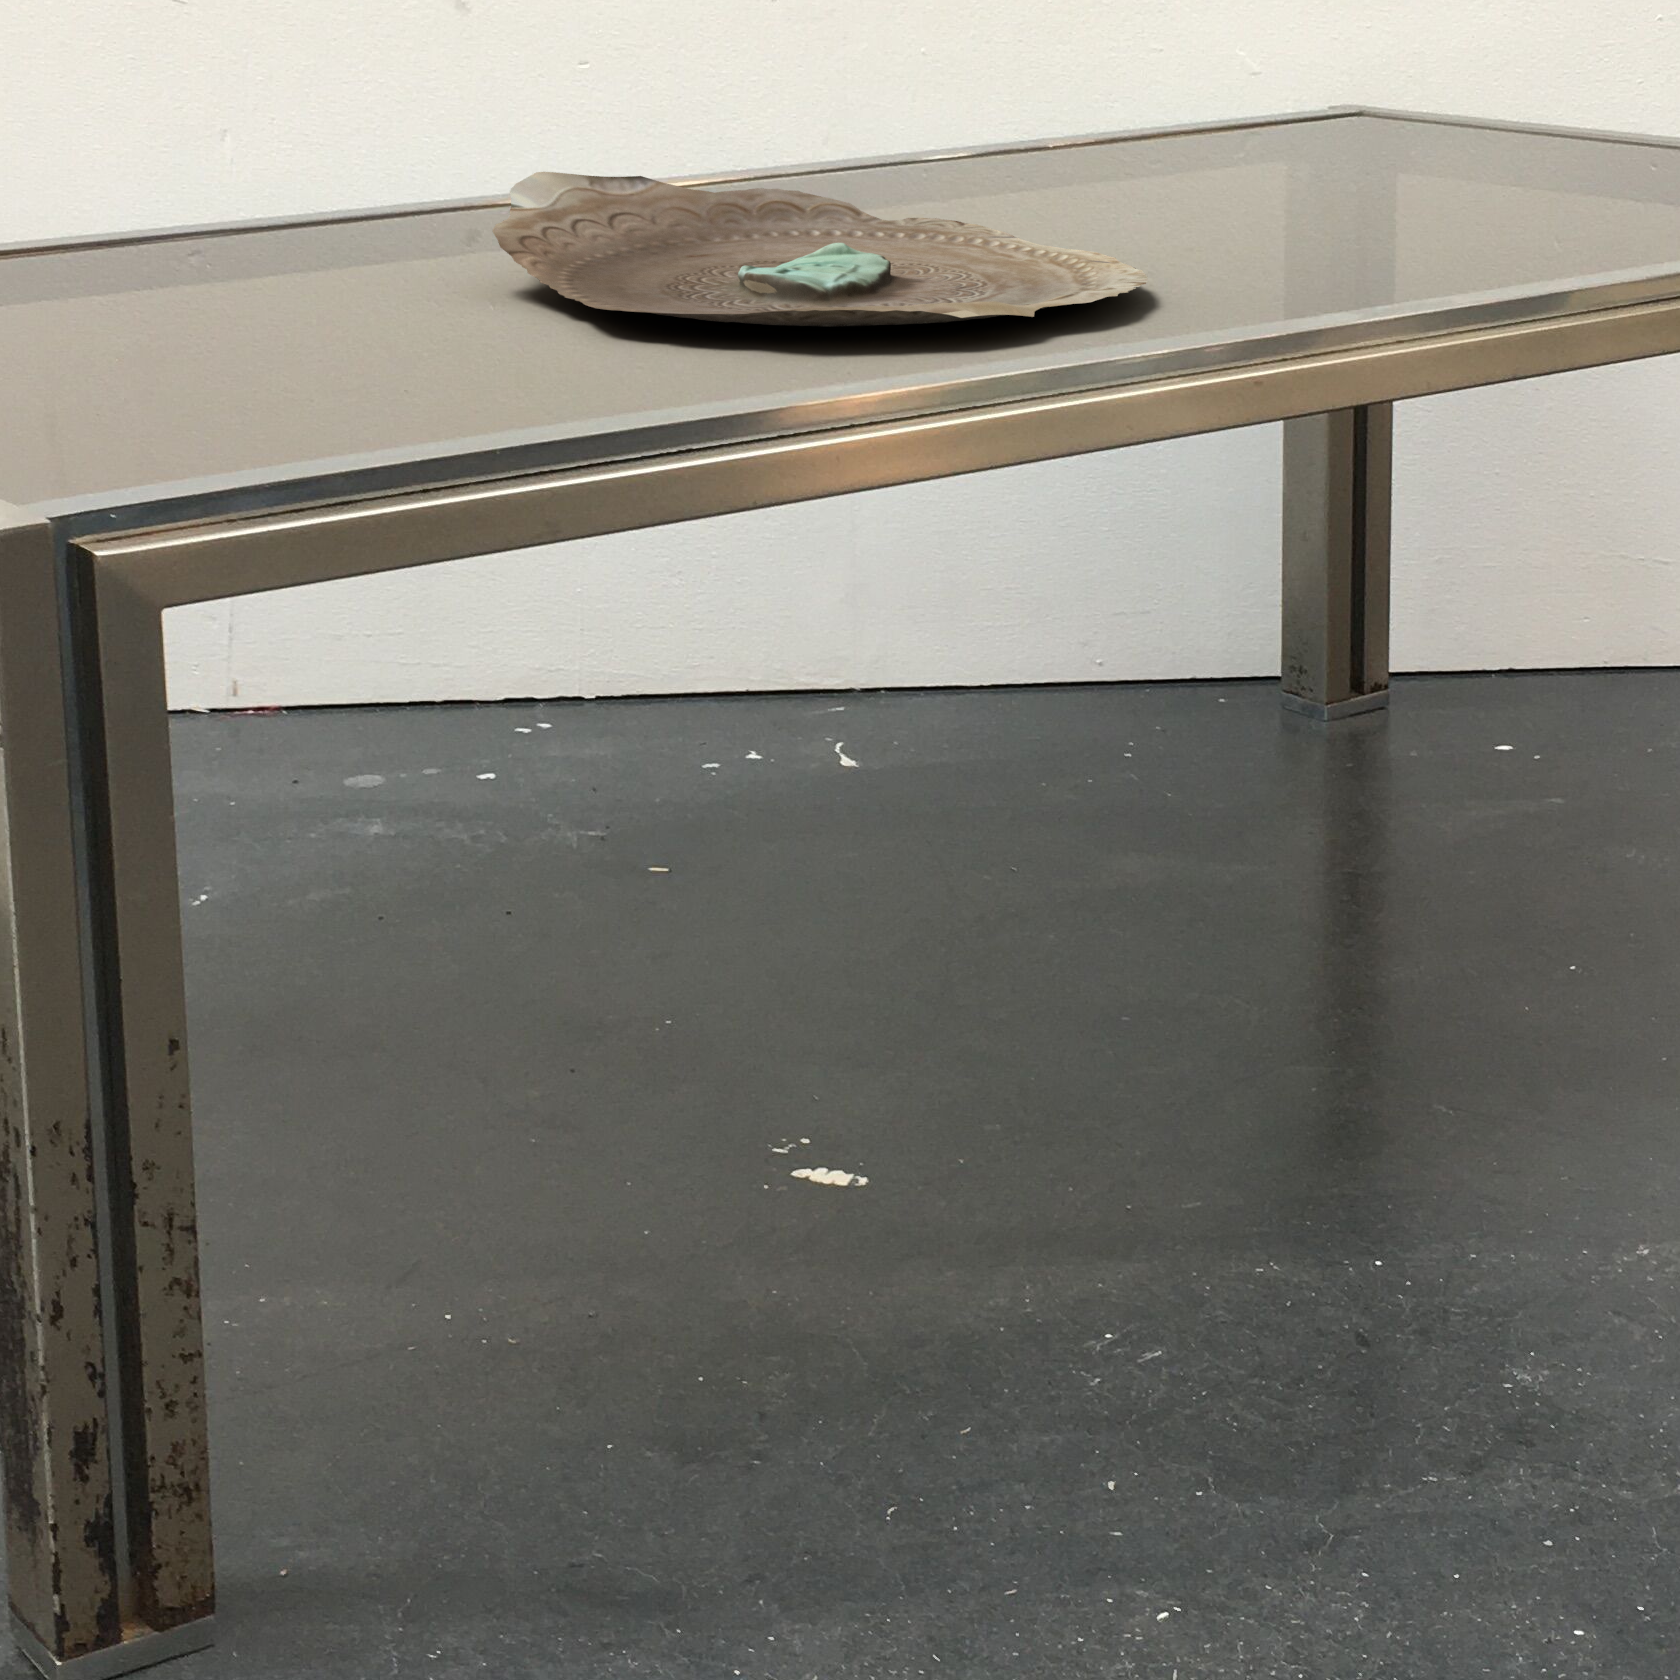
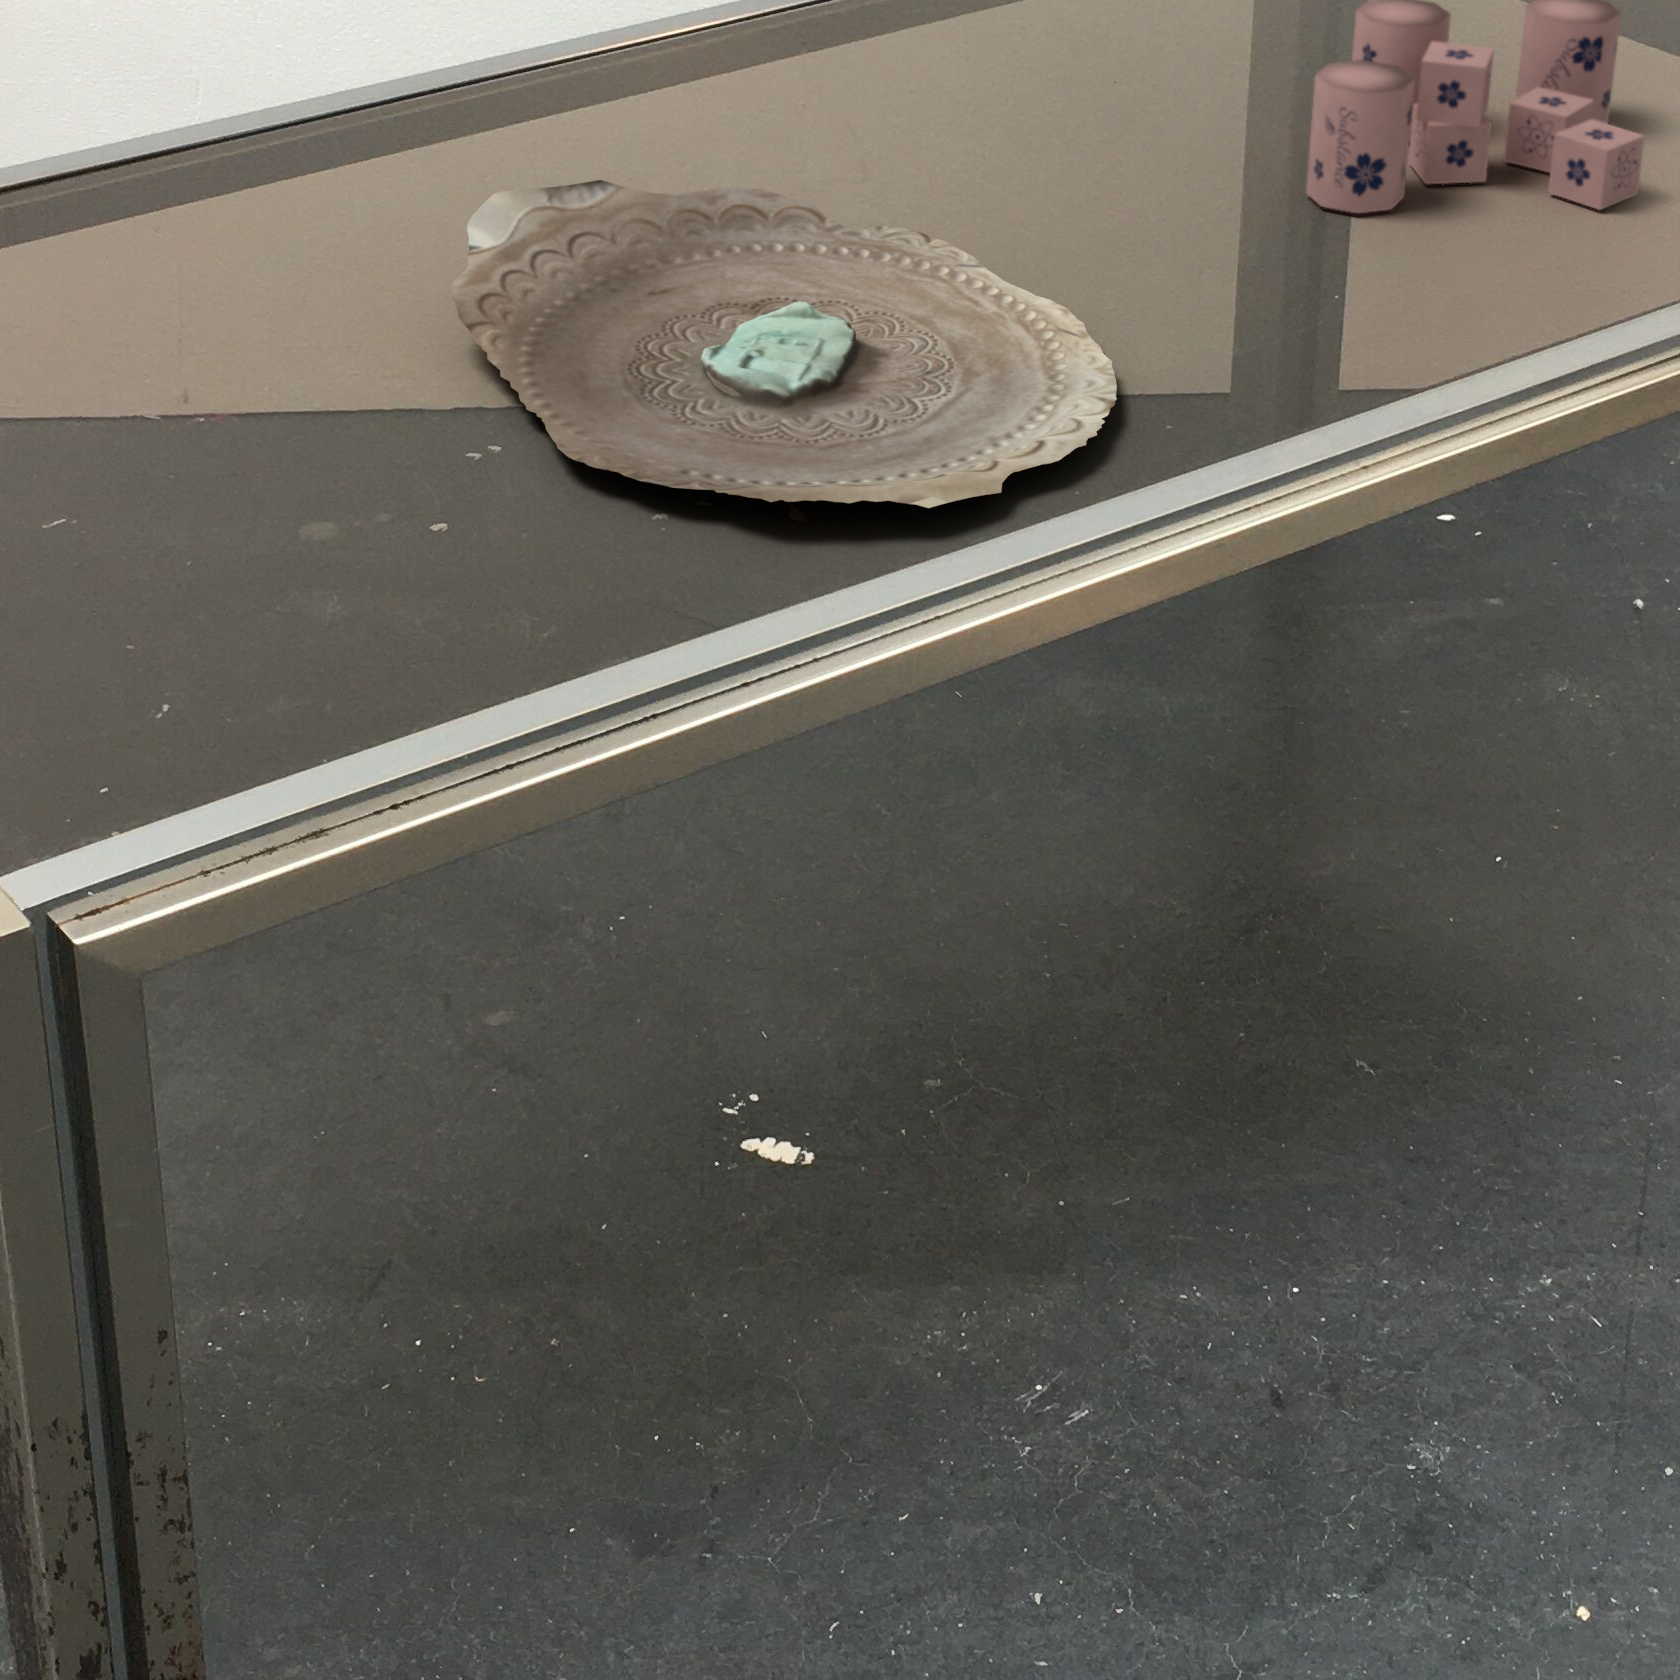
candle: none [1332,72,1658,225] -> present [1306,0,1645,213]

